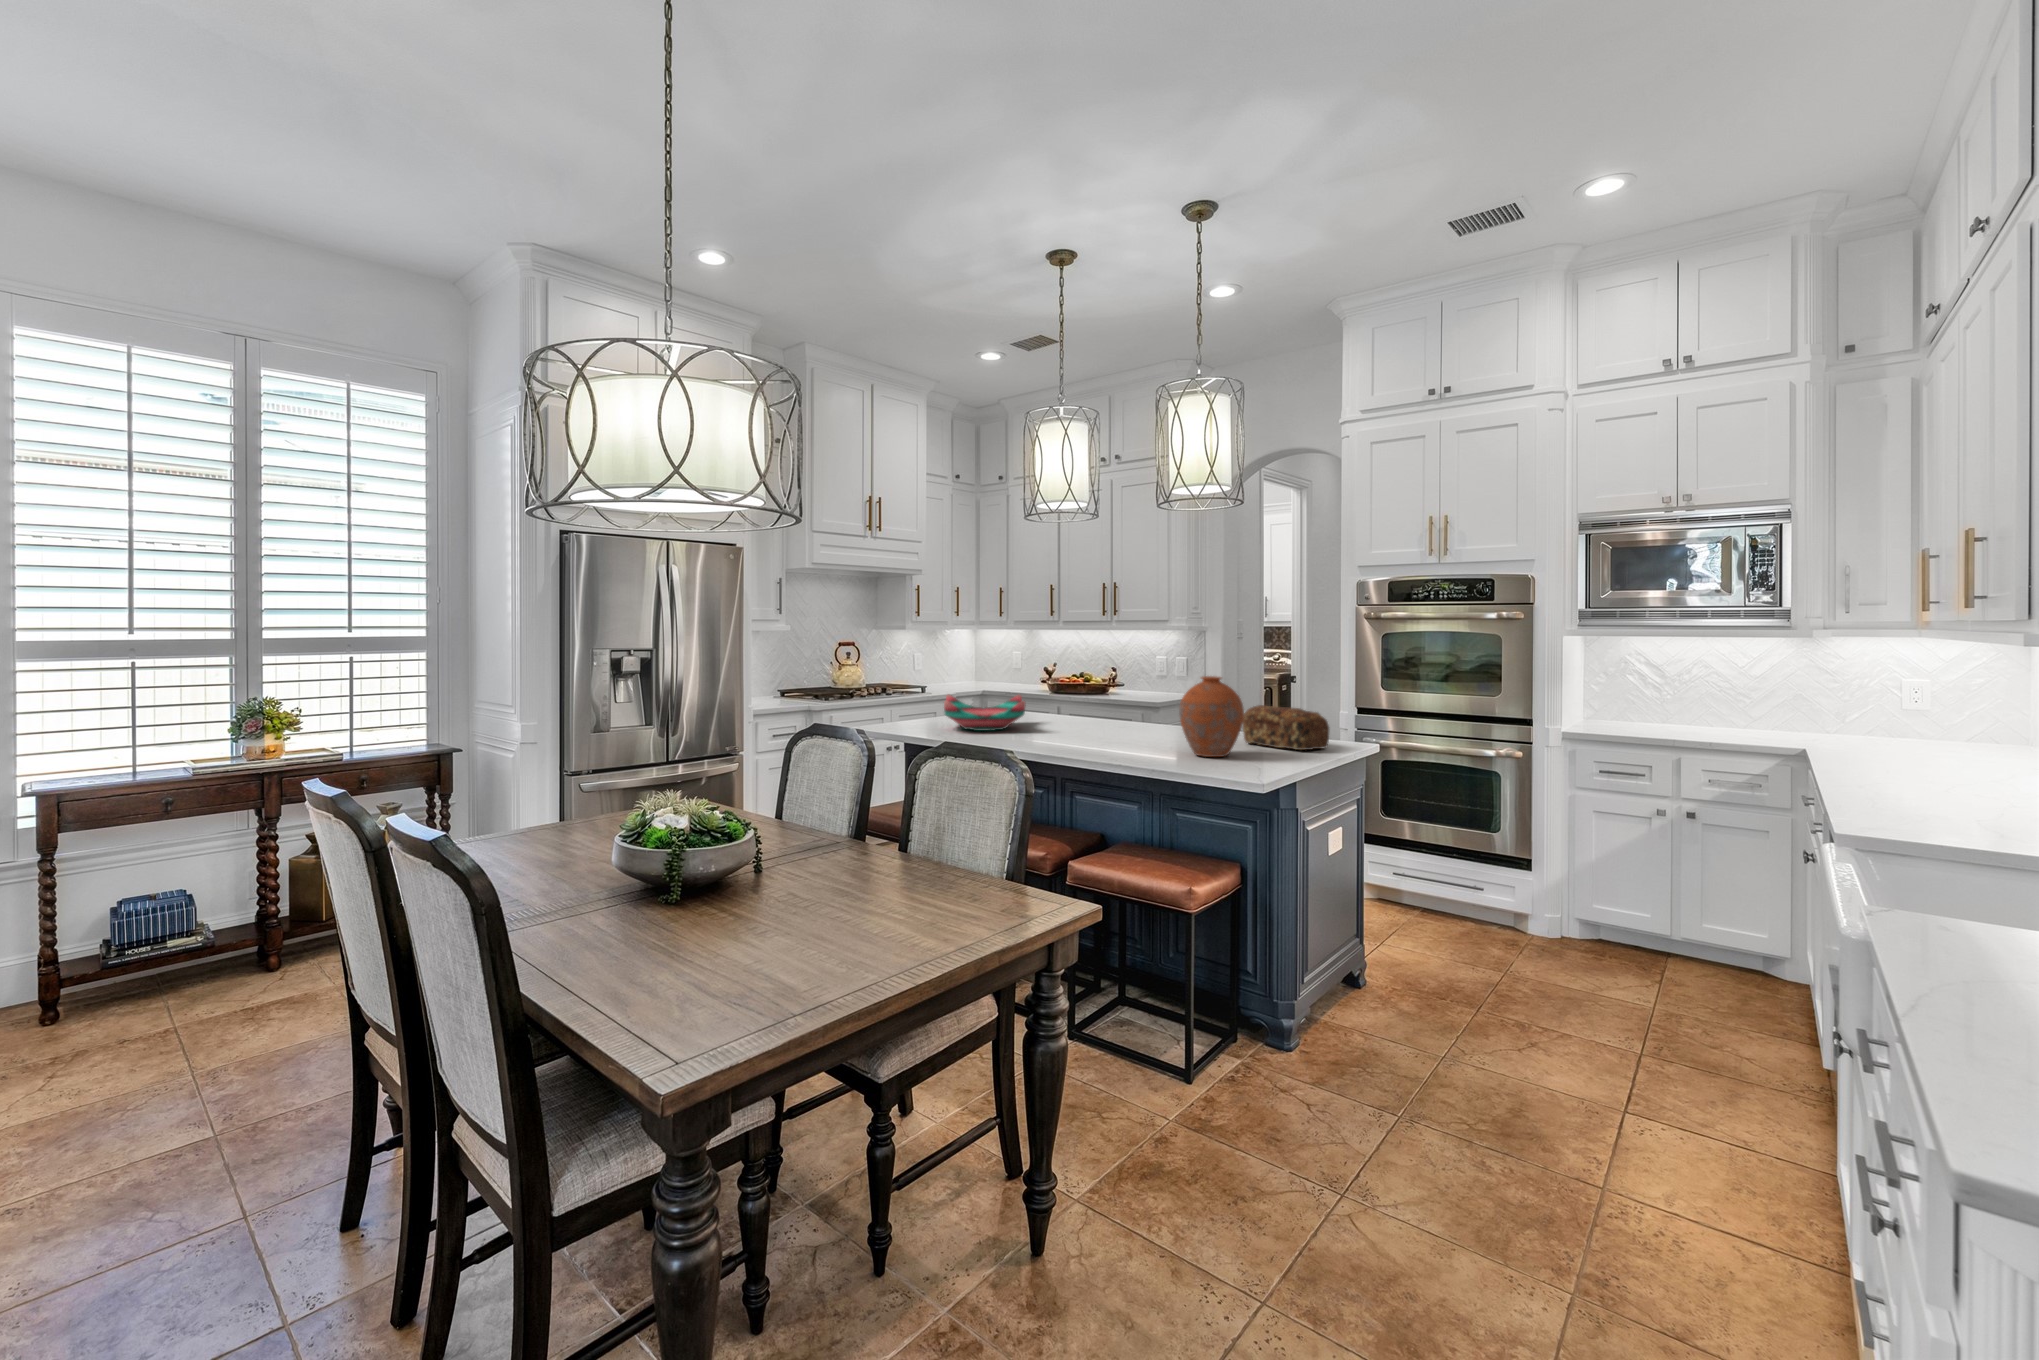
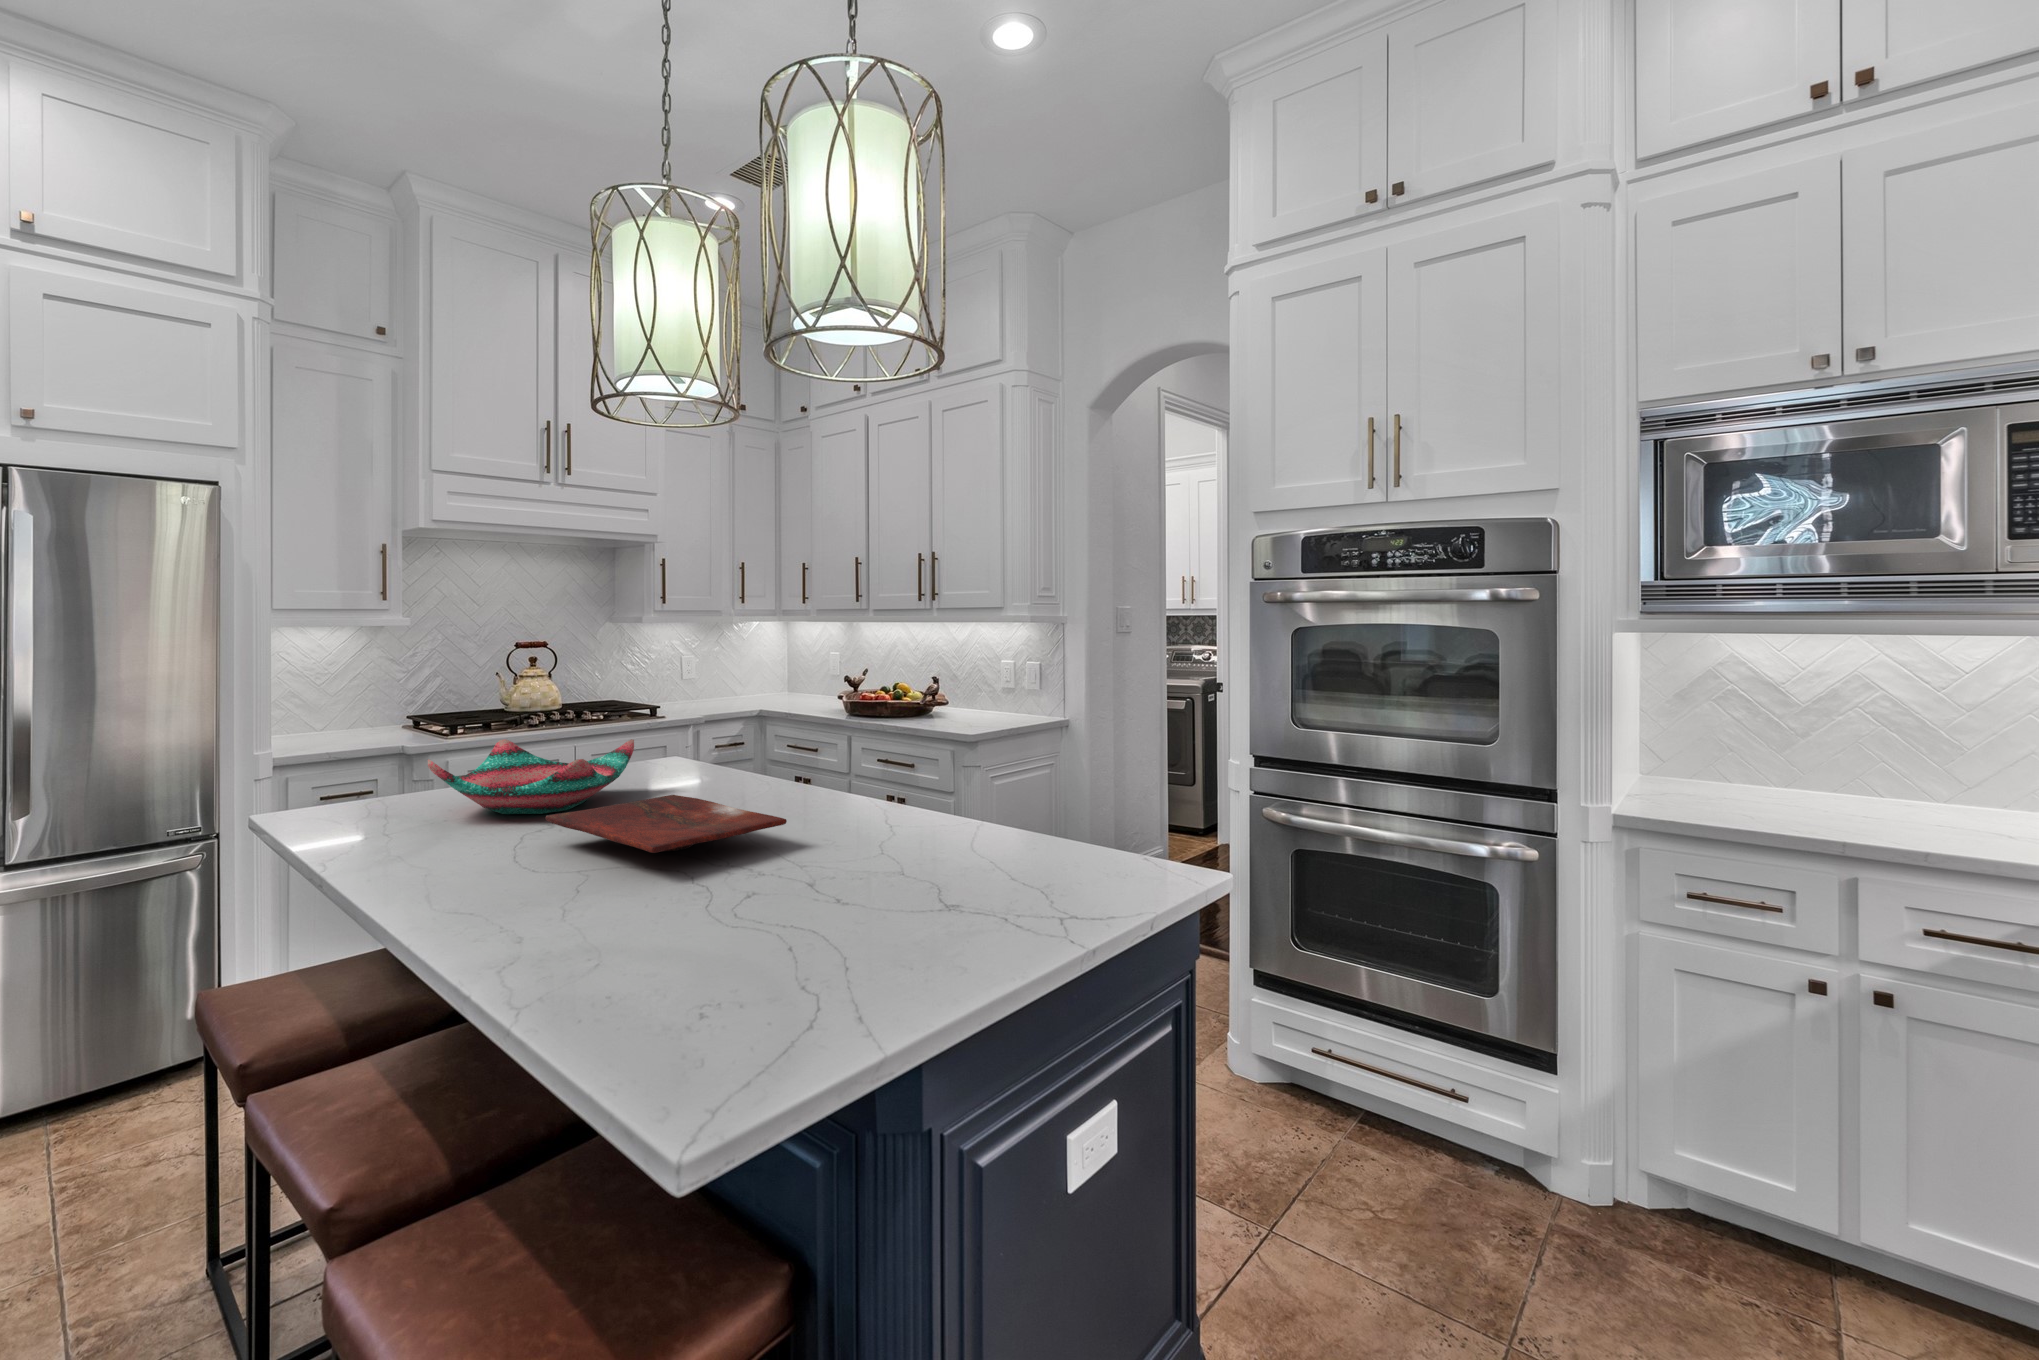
vase: present [1179,676,1244,757] -> none [752,727,899,925]
bread loaf: present [1243,705,1329,750] -> none [952,780,1120,896]
cutting board: none [1030,719,1151,741] -> present [546,795,787,853]

